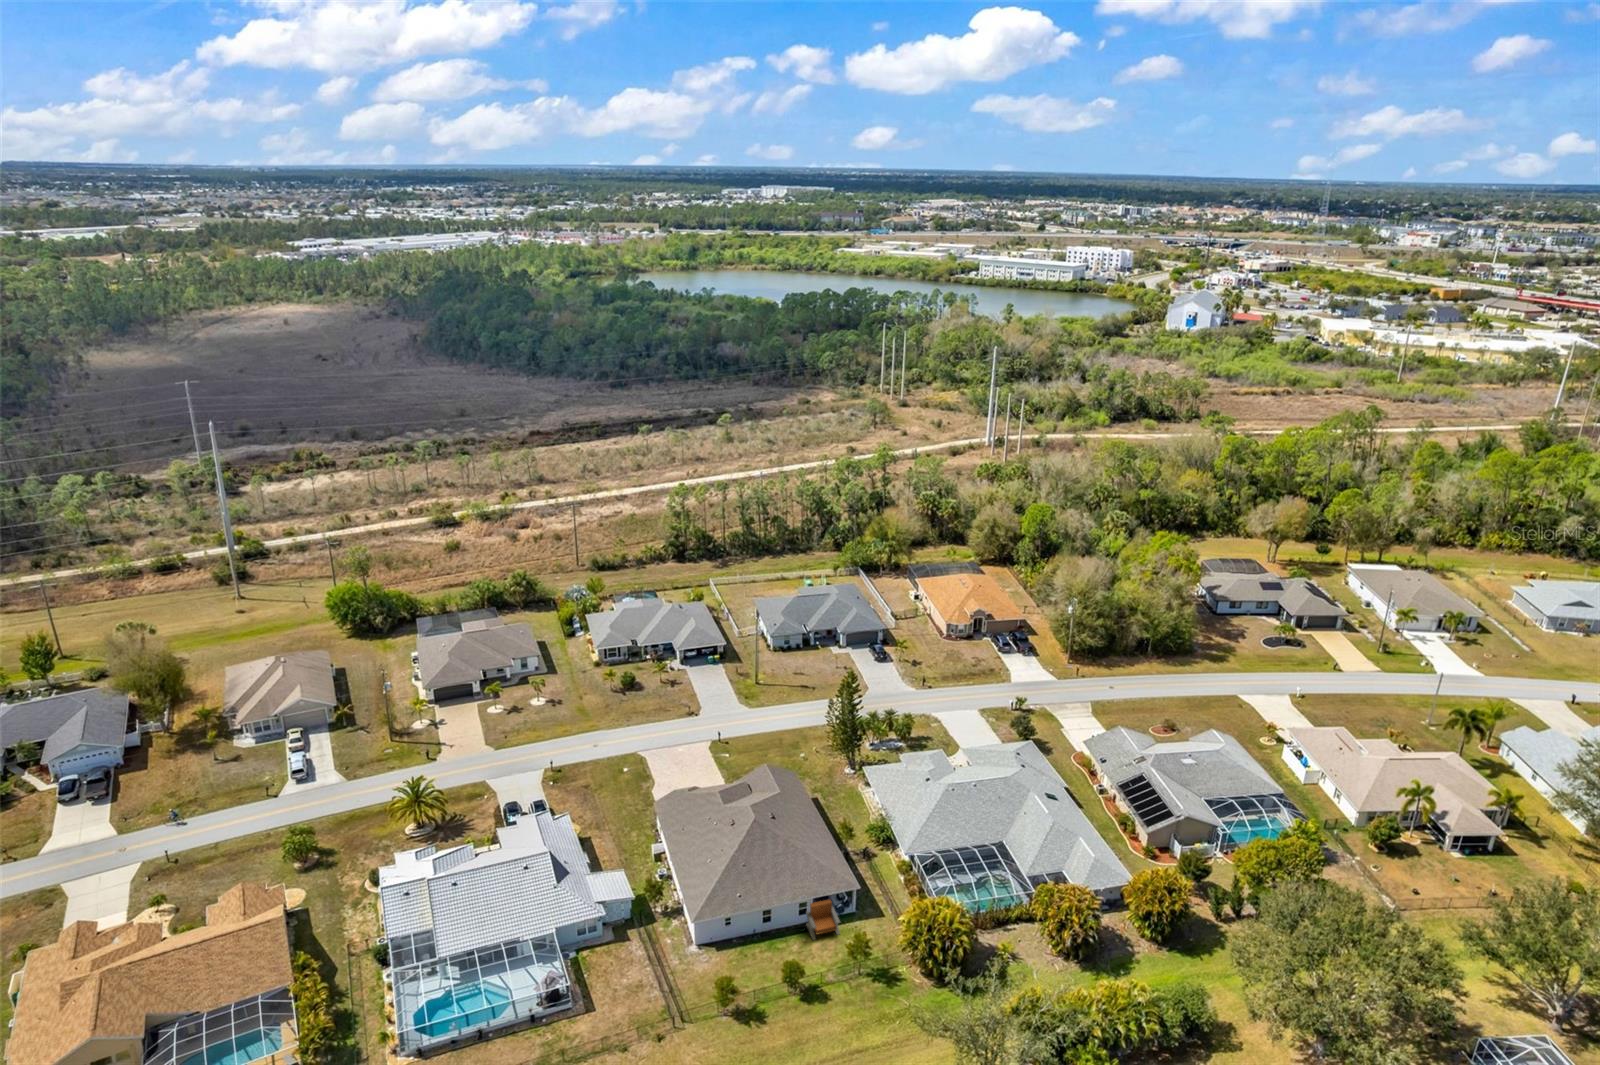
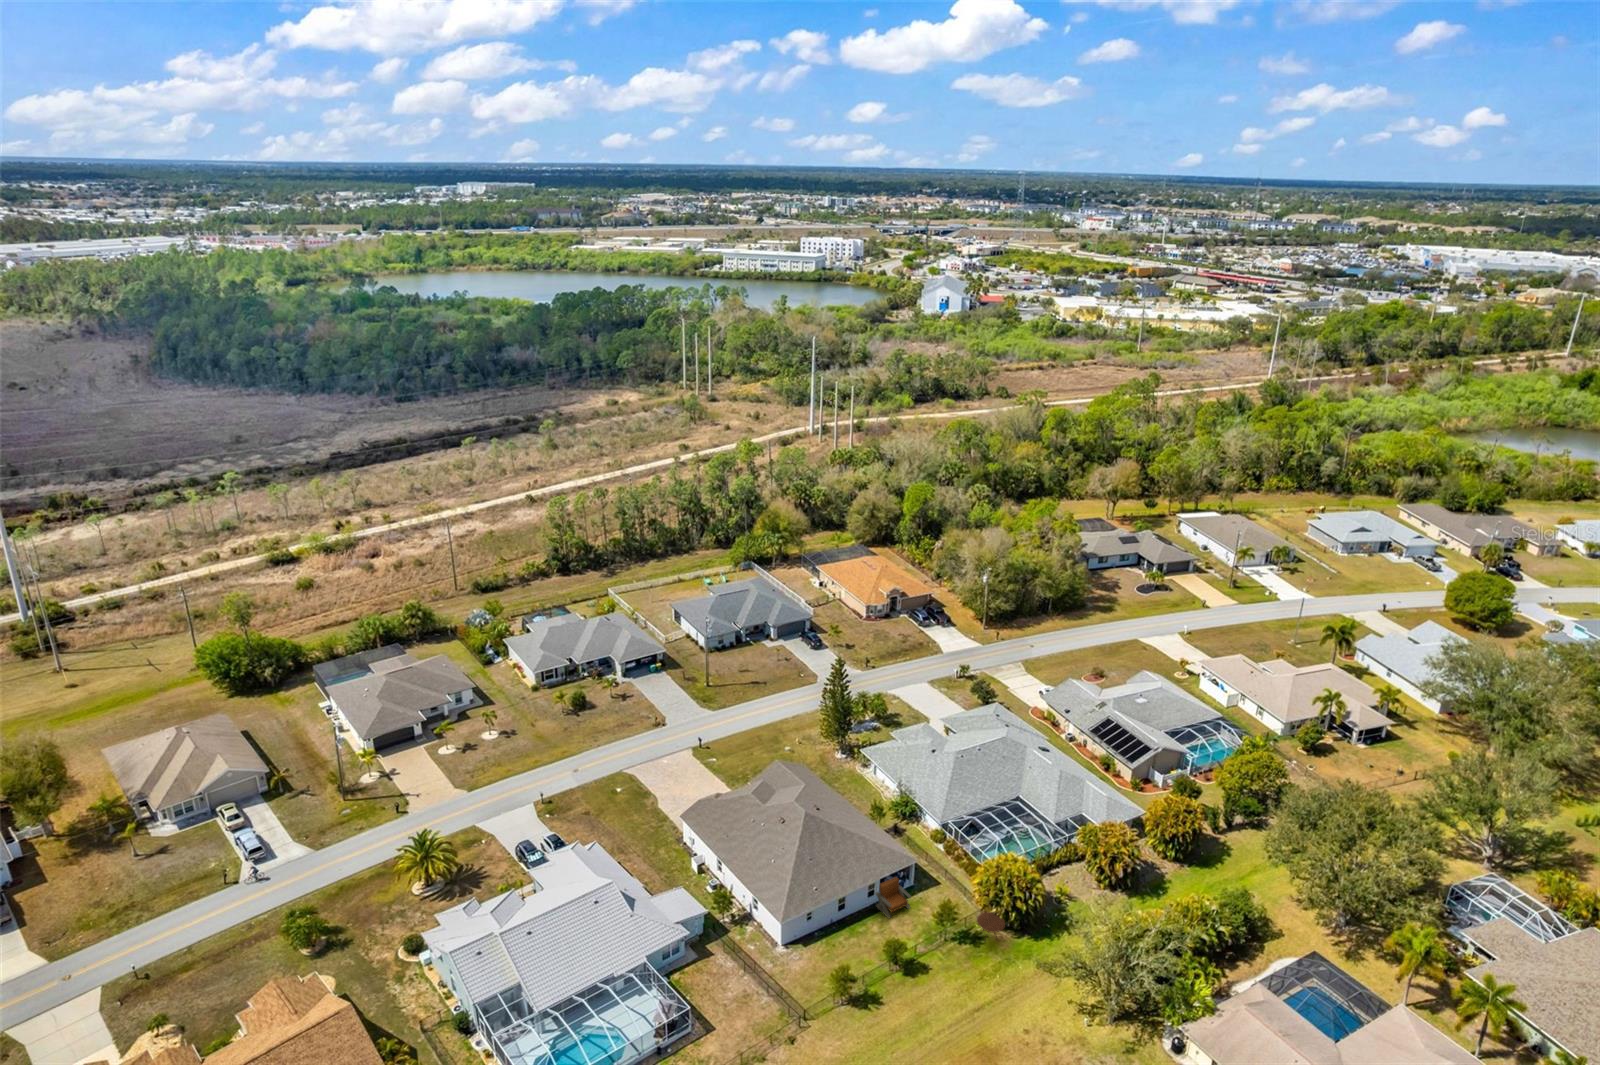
round table: none [893,954,923,988] -> present [977,912,1005,937]

